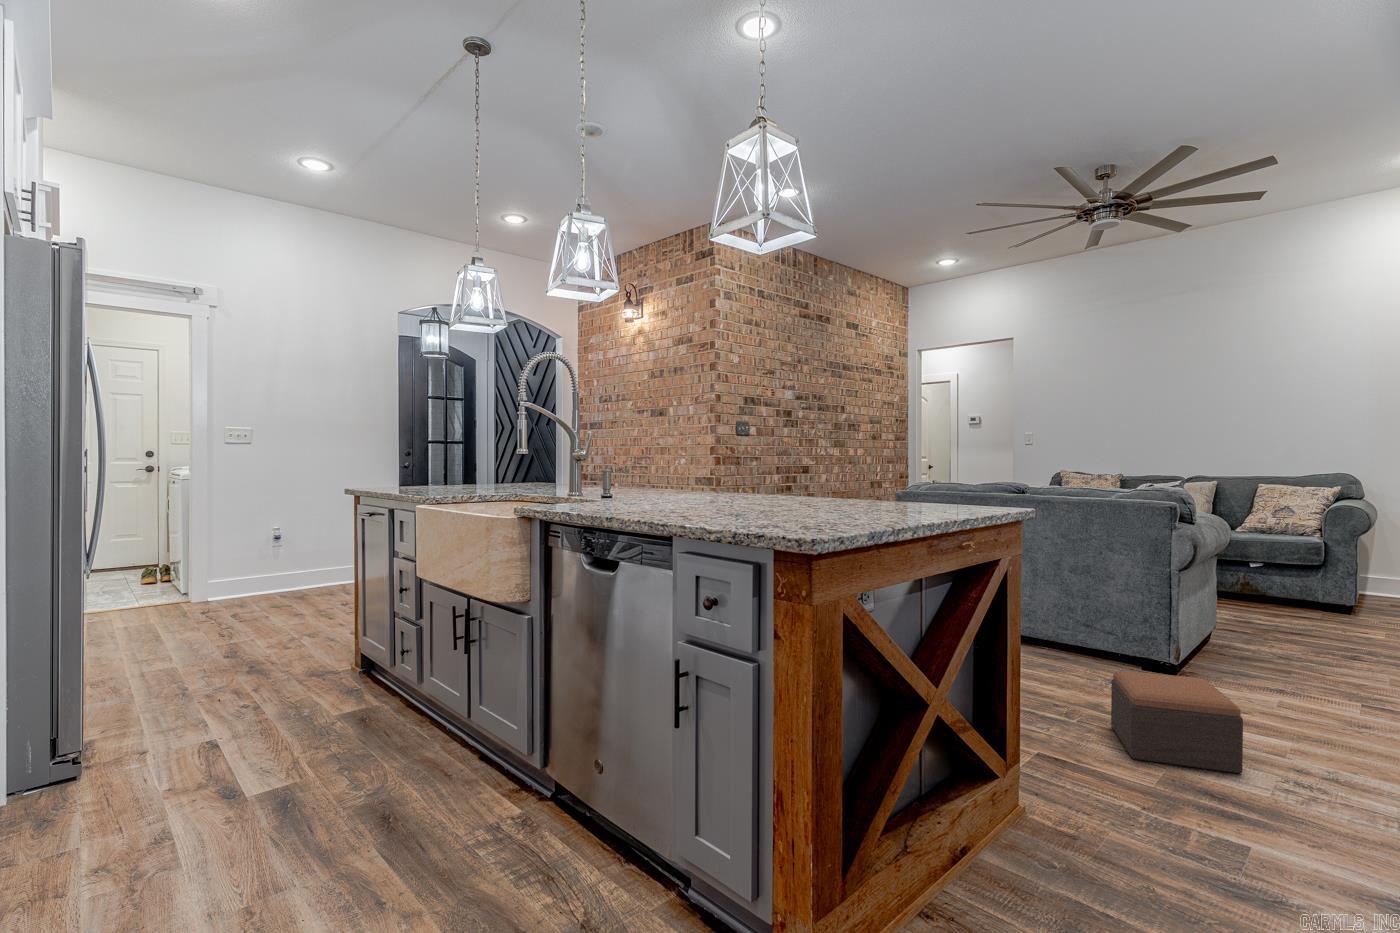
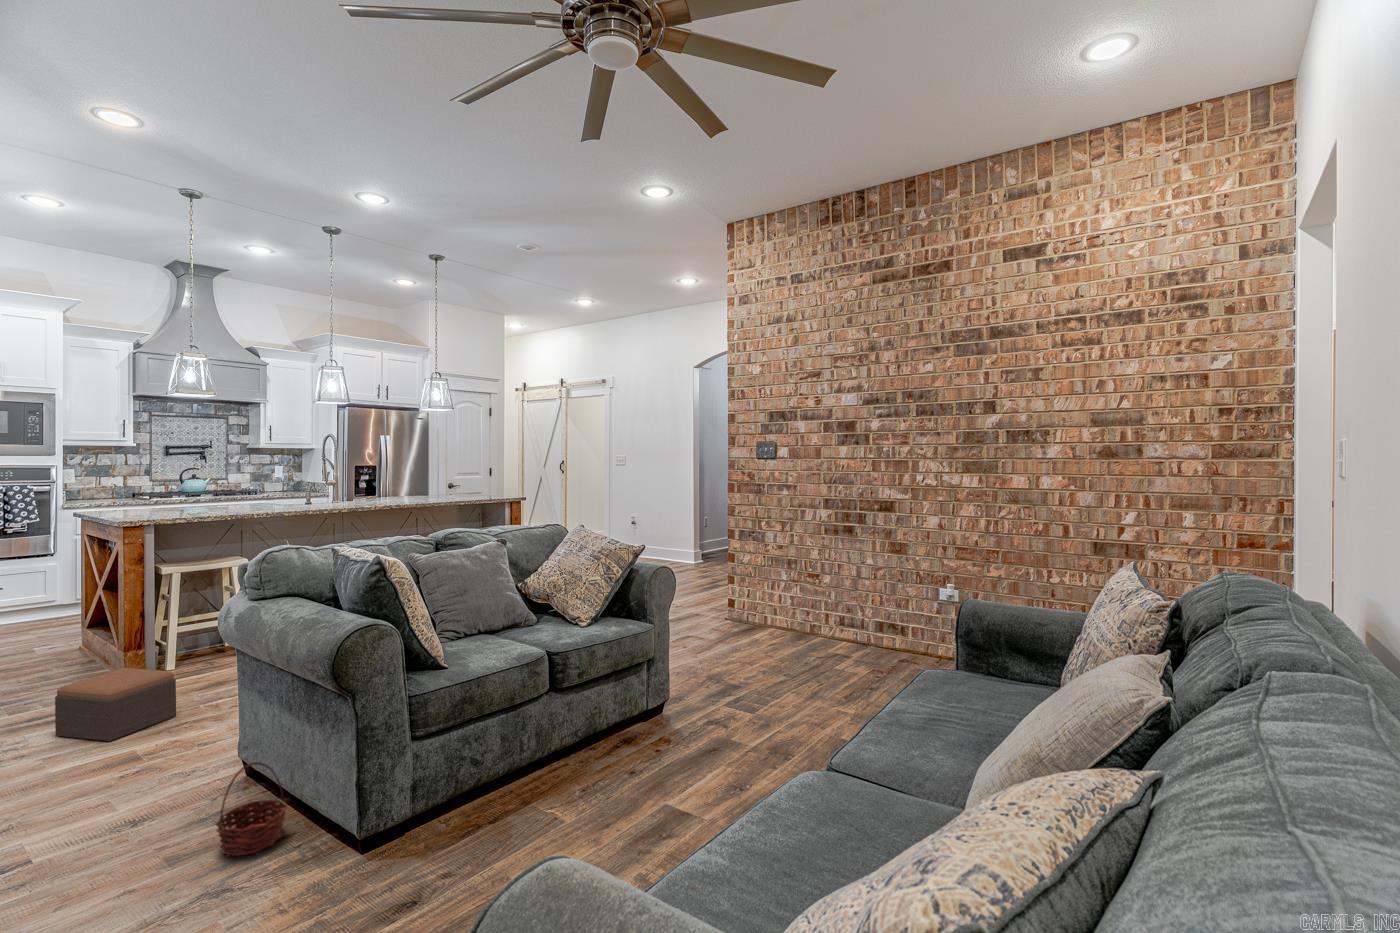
basket: none [1215,610,1262,664] -> present [216,762,287,856]

